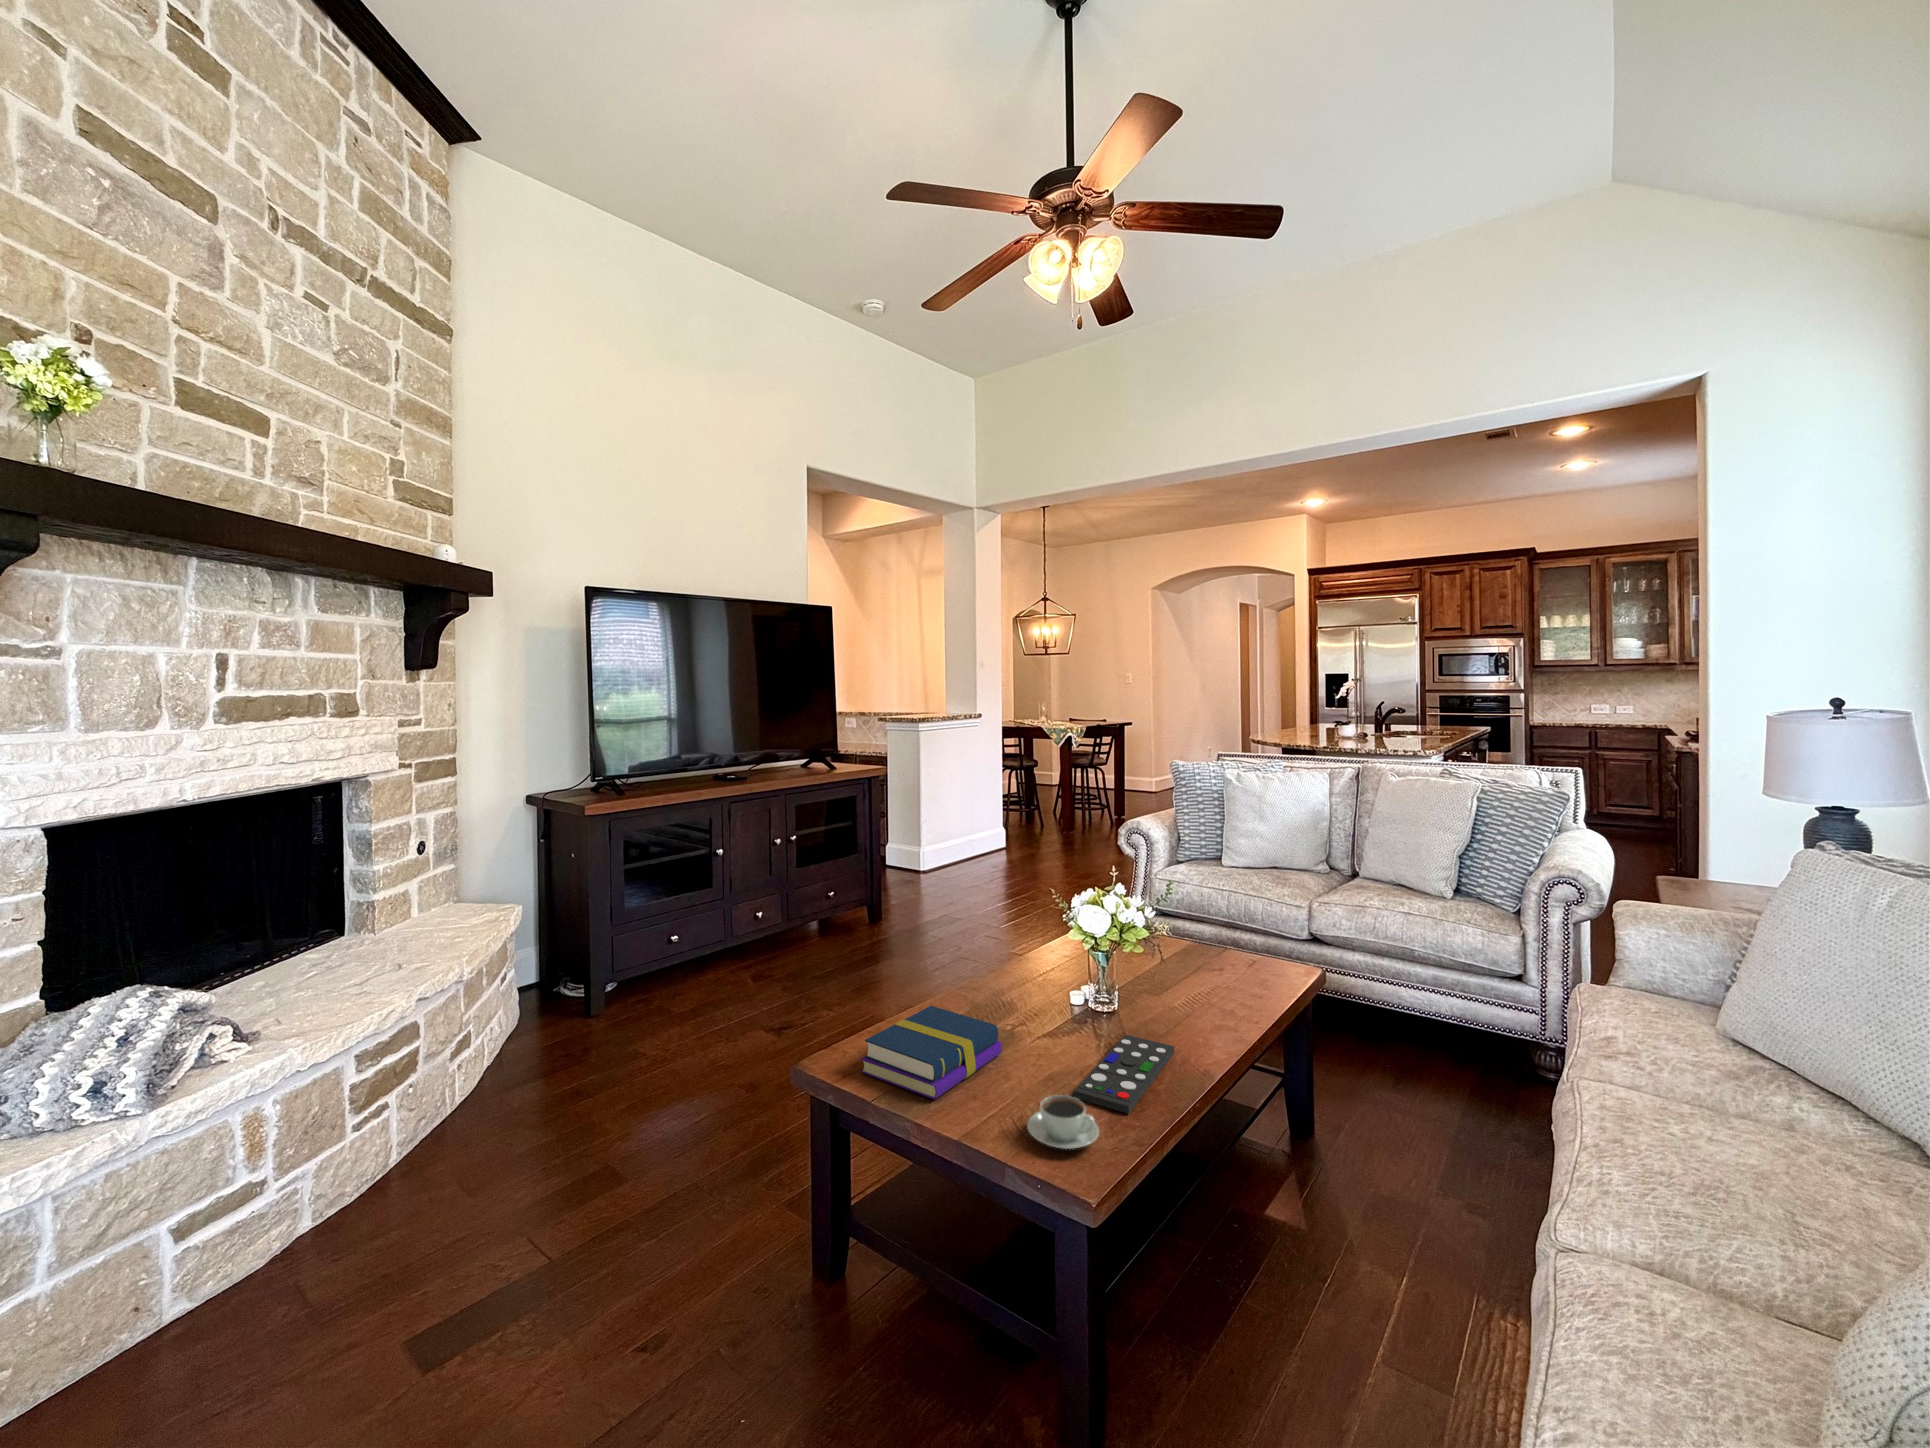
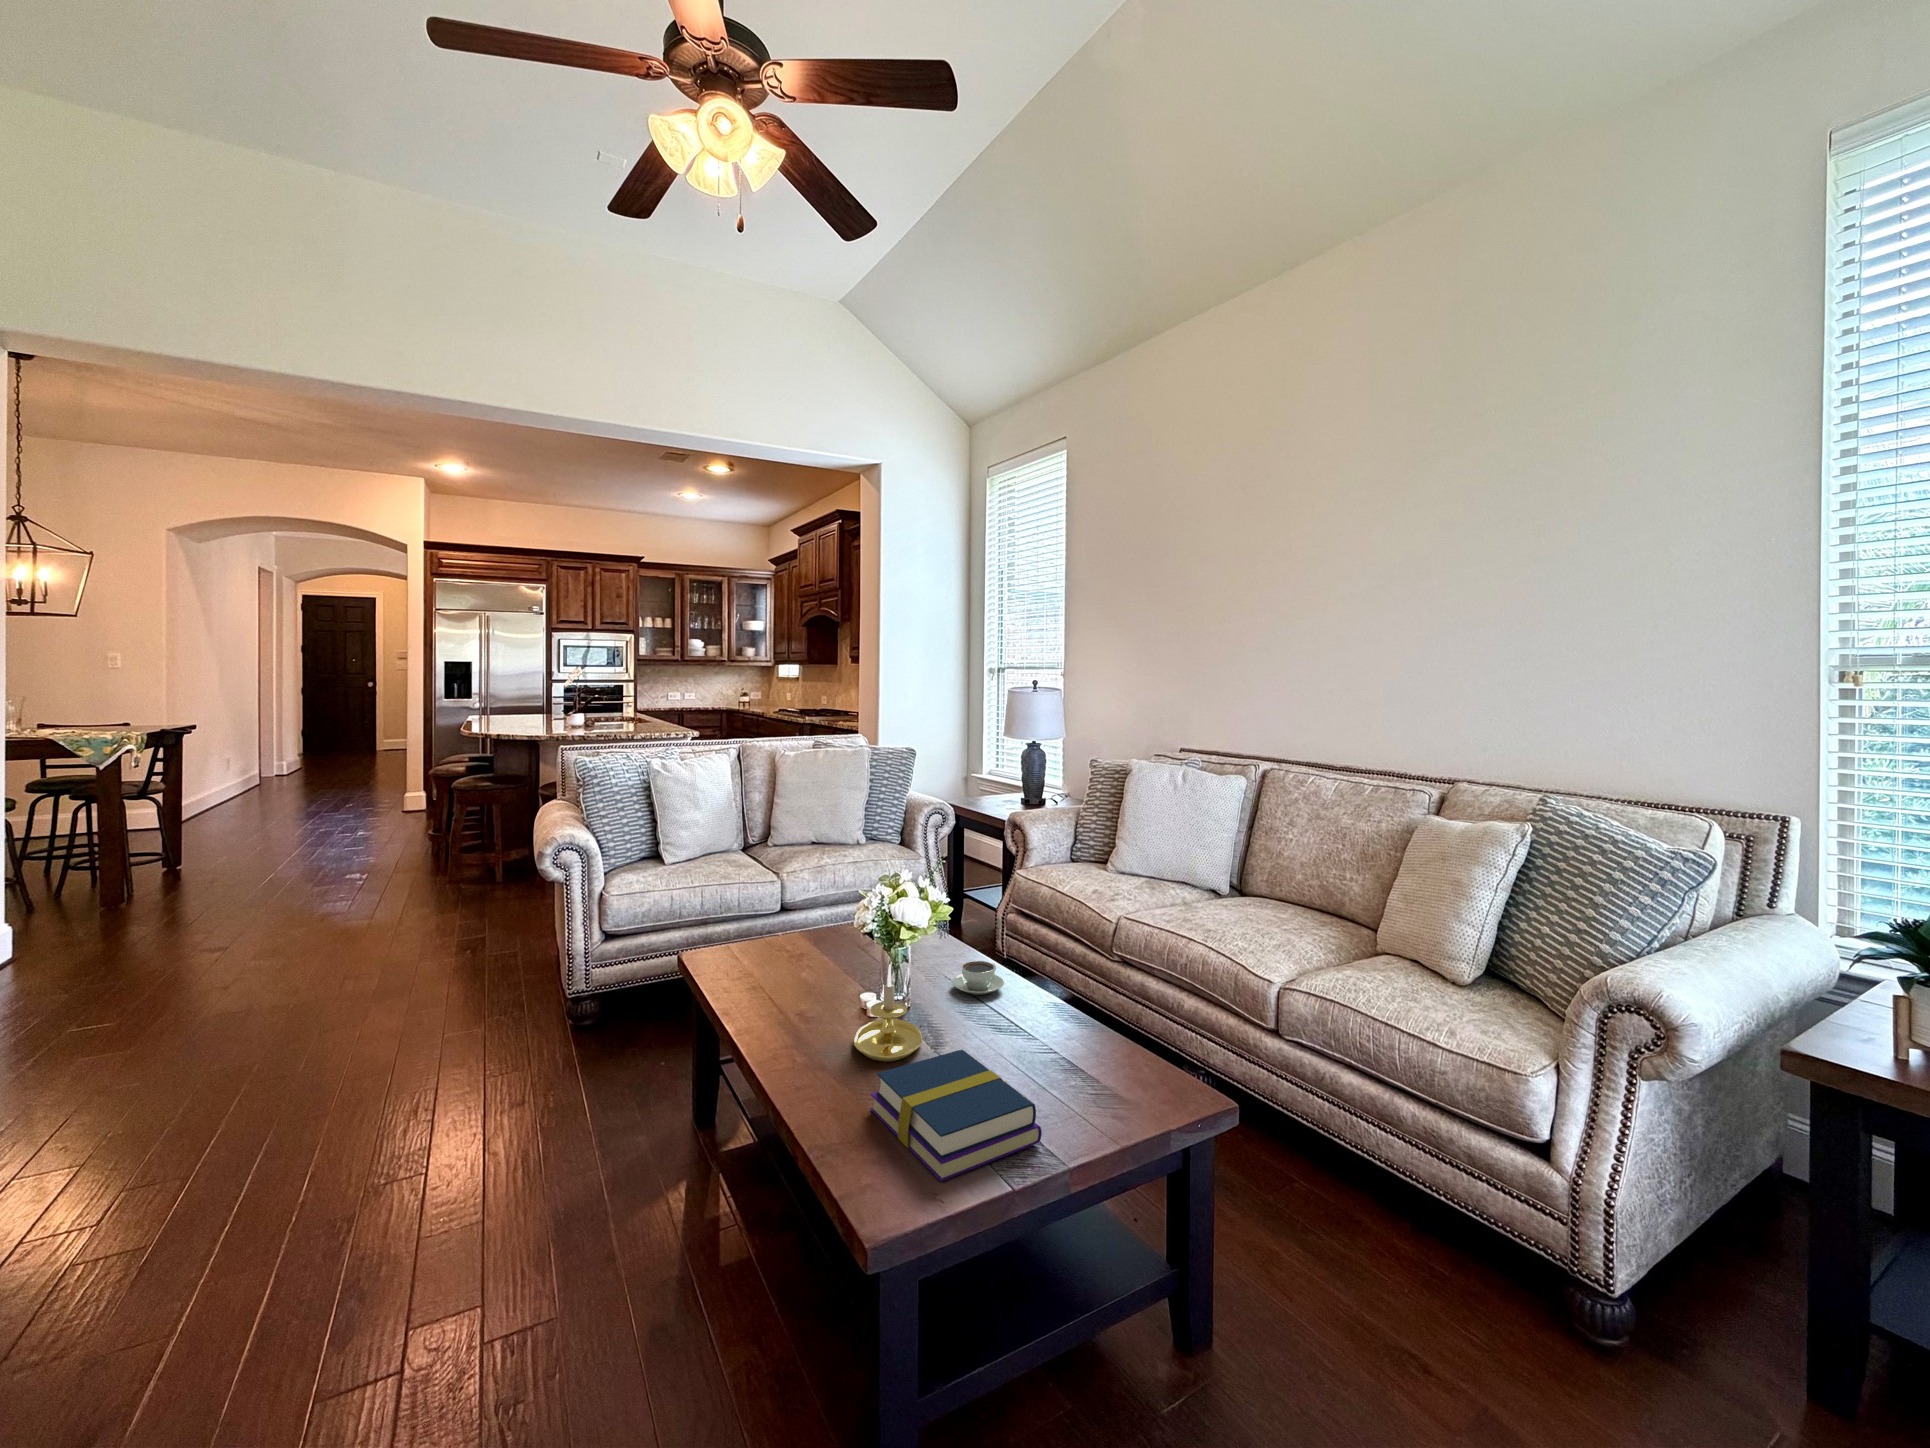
candle holder: none [993,947,1065,1028] -> present [854,964,922,1062]
remote control: present [1074,1035,1174,1114] -> none [977,1000,1106,1069]
coffee cup: present [1027,1095,1099,1149] -> present [952,961,1004,995]

